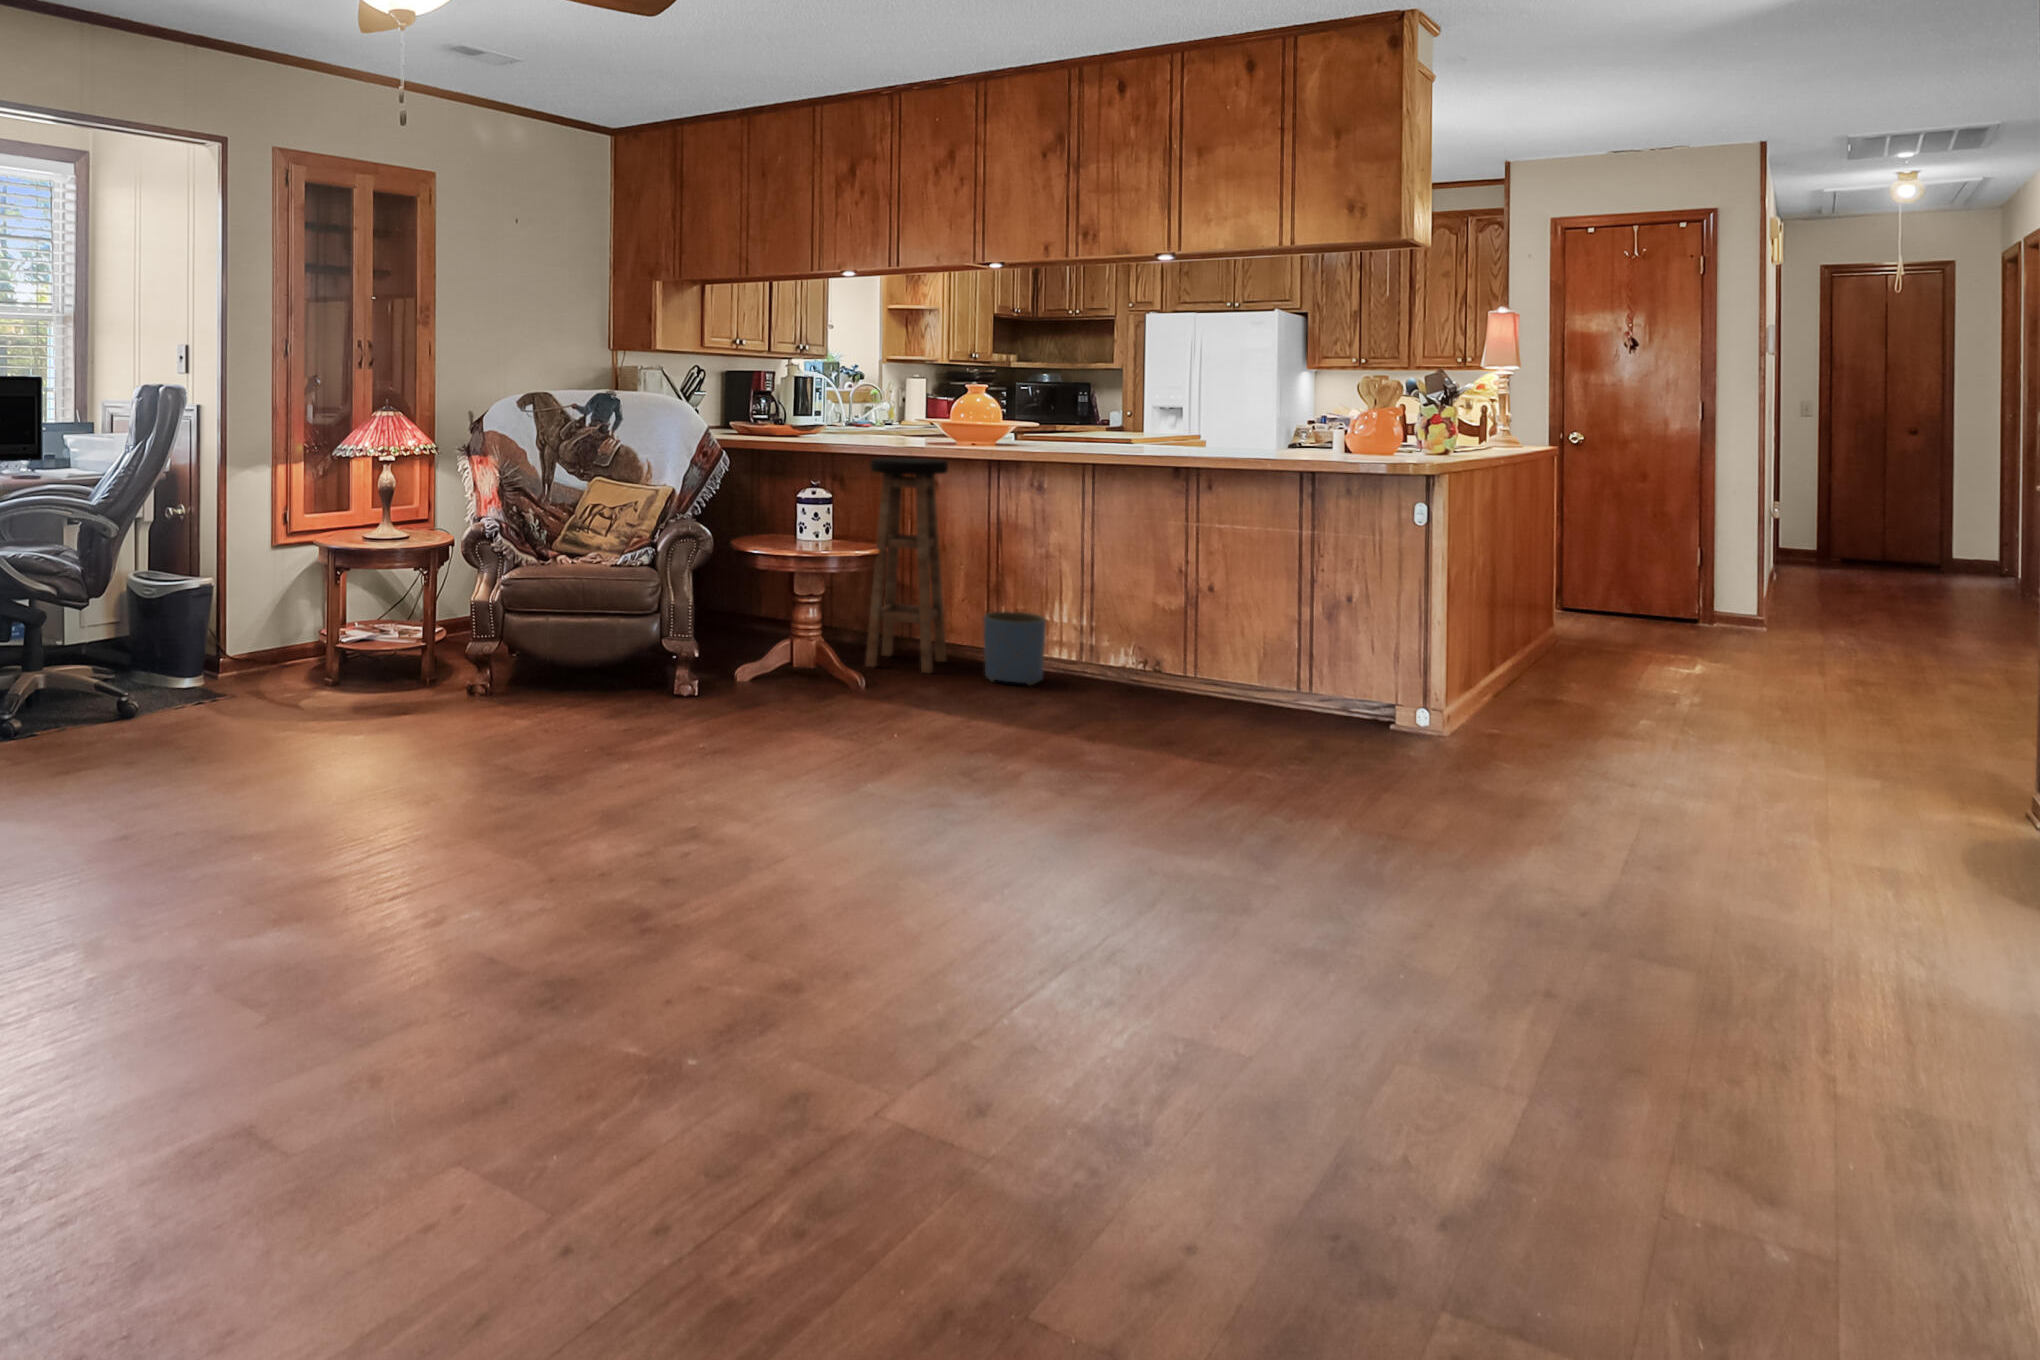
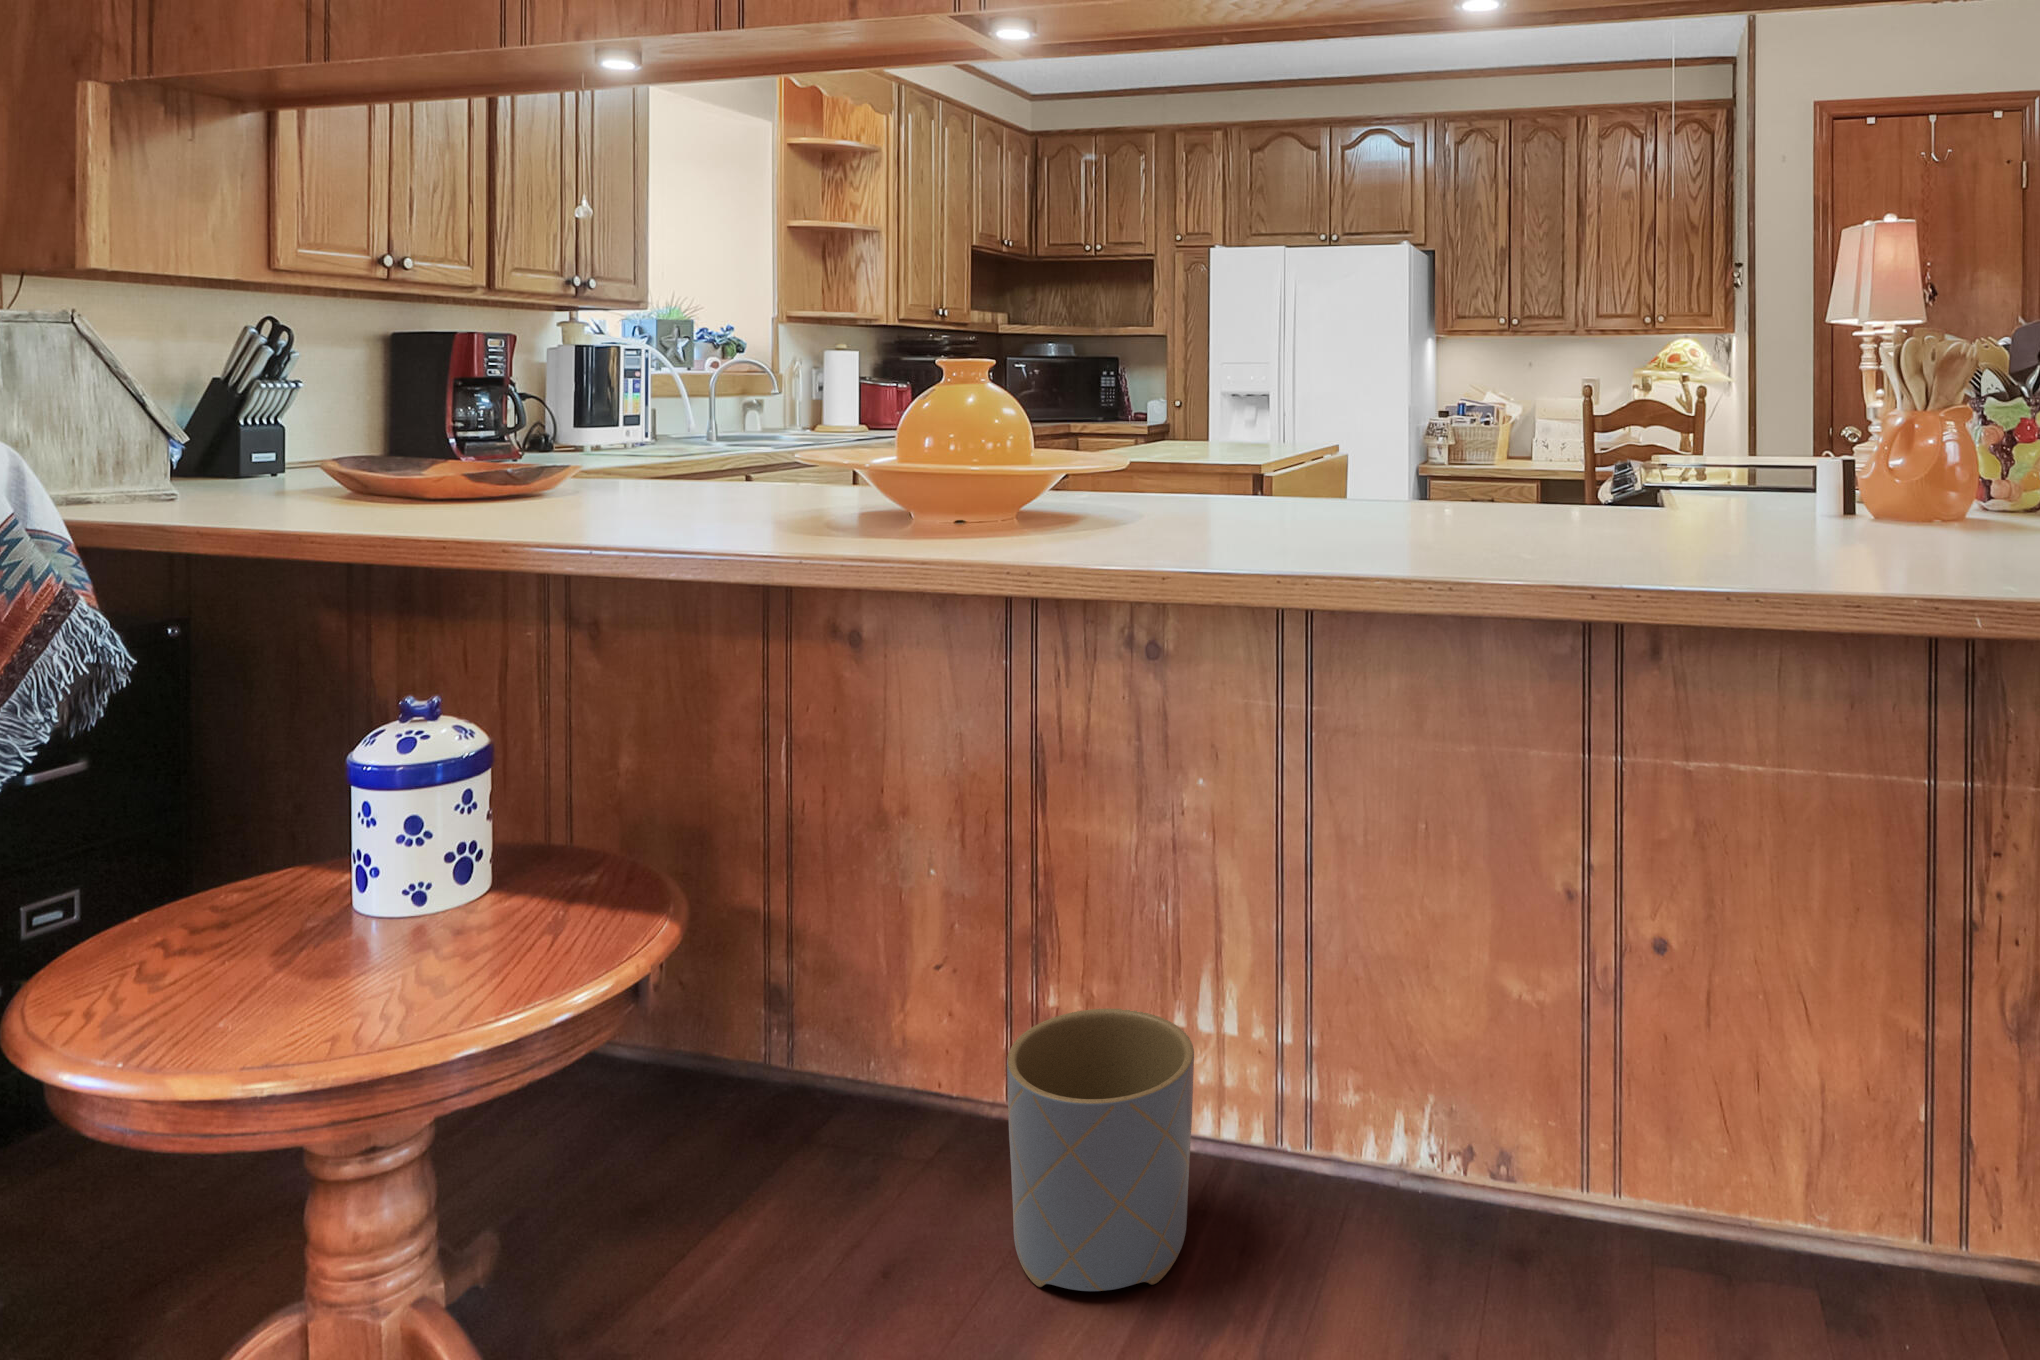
bar stool: present [866,458,948,673] -> none [625,563,895,1274]

